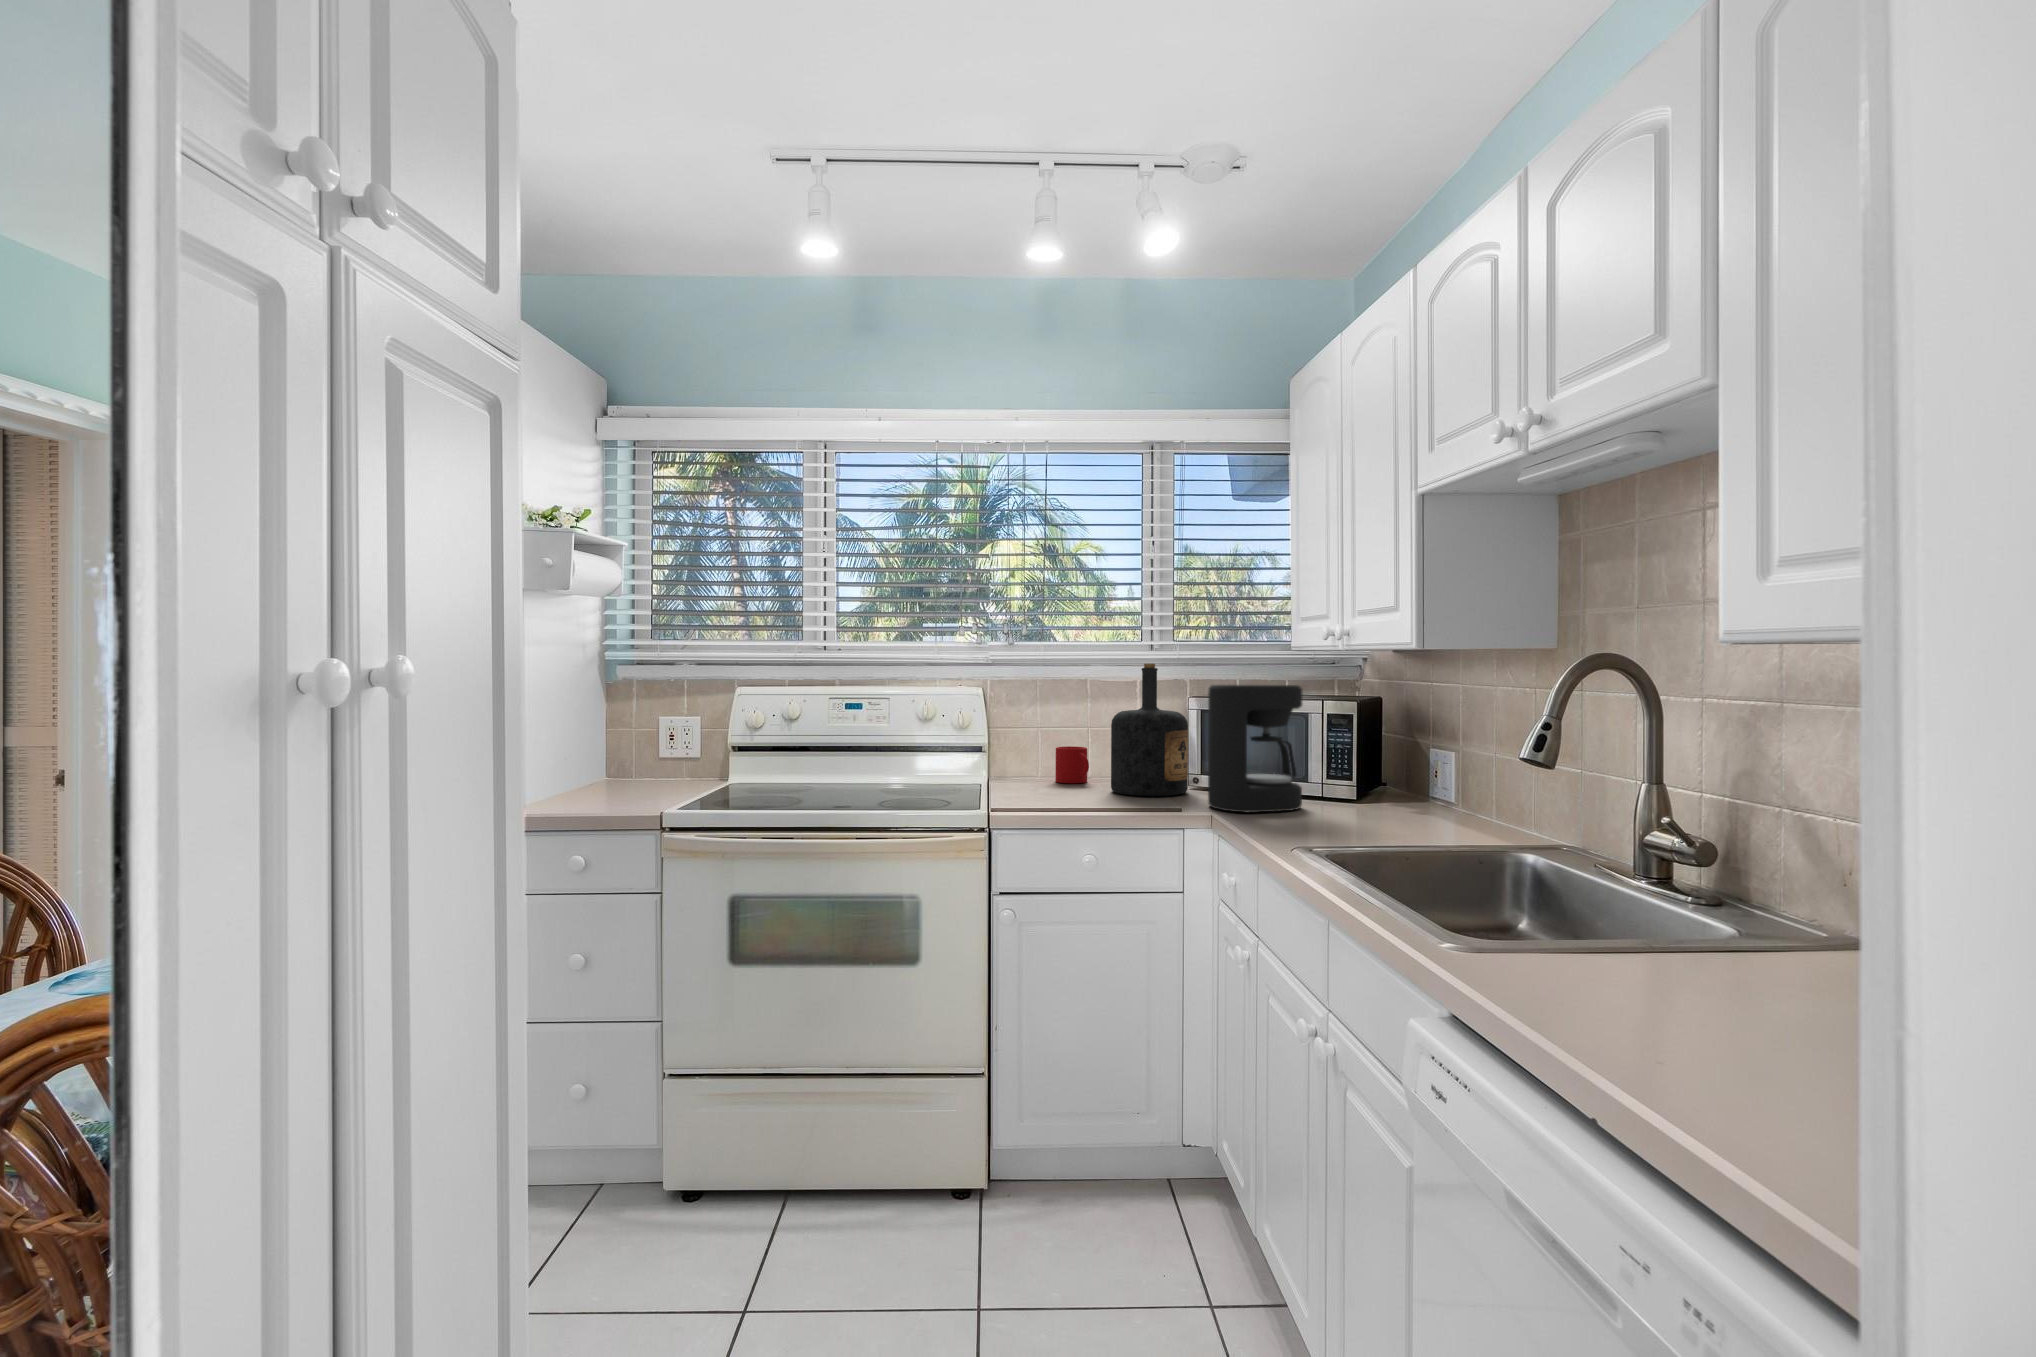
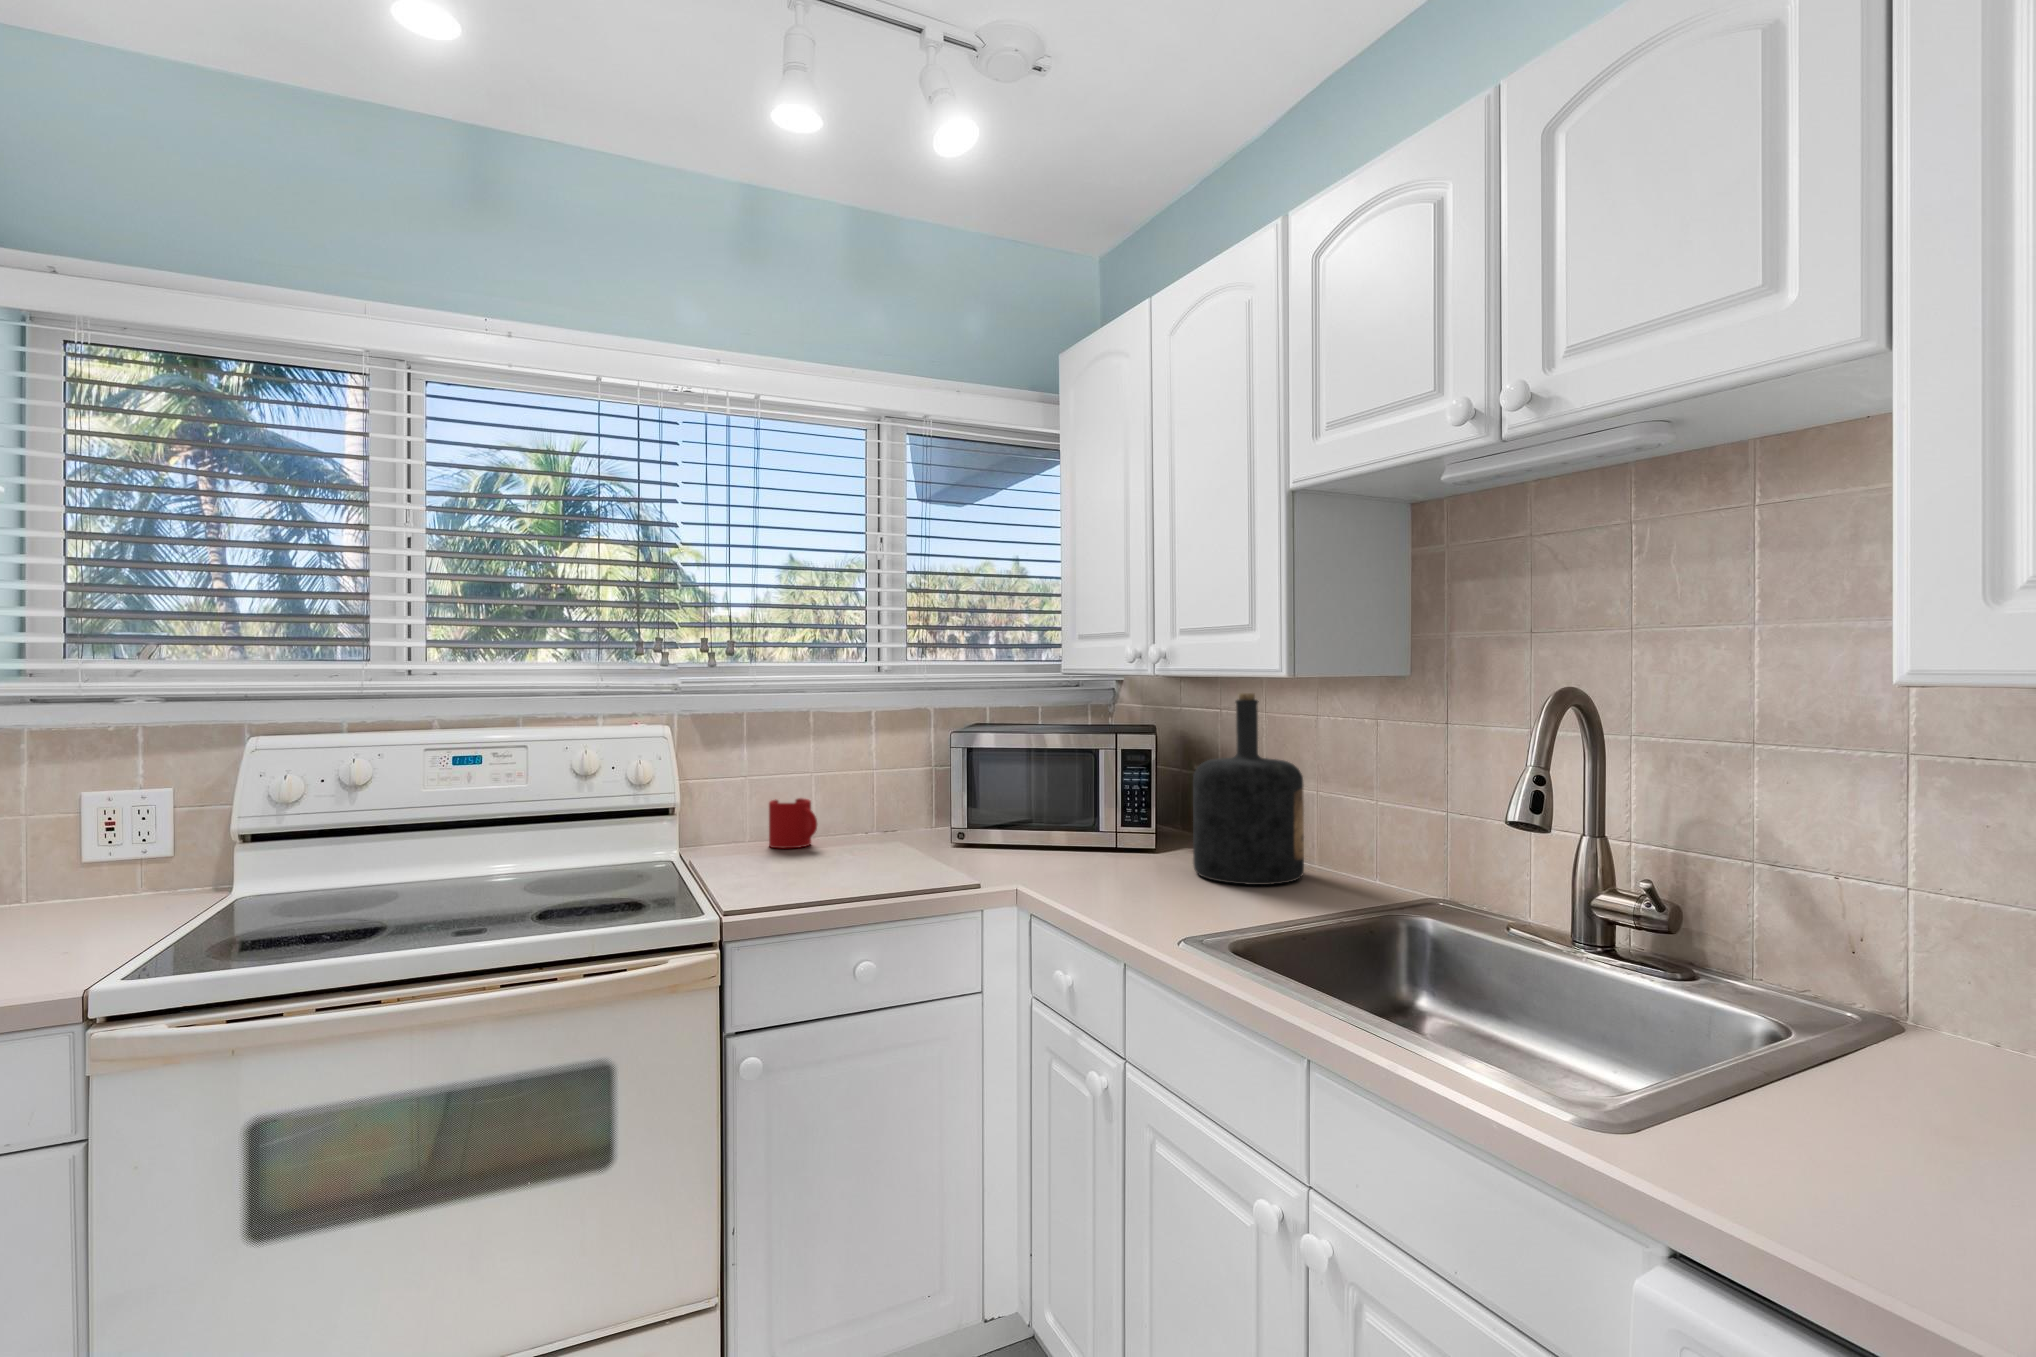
bottle: present [1111,663,1188,796] -> present [1193,693,1304,885]
coffee maker: present [1208,685,1303,812] -> none [999,717,1111,882]

